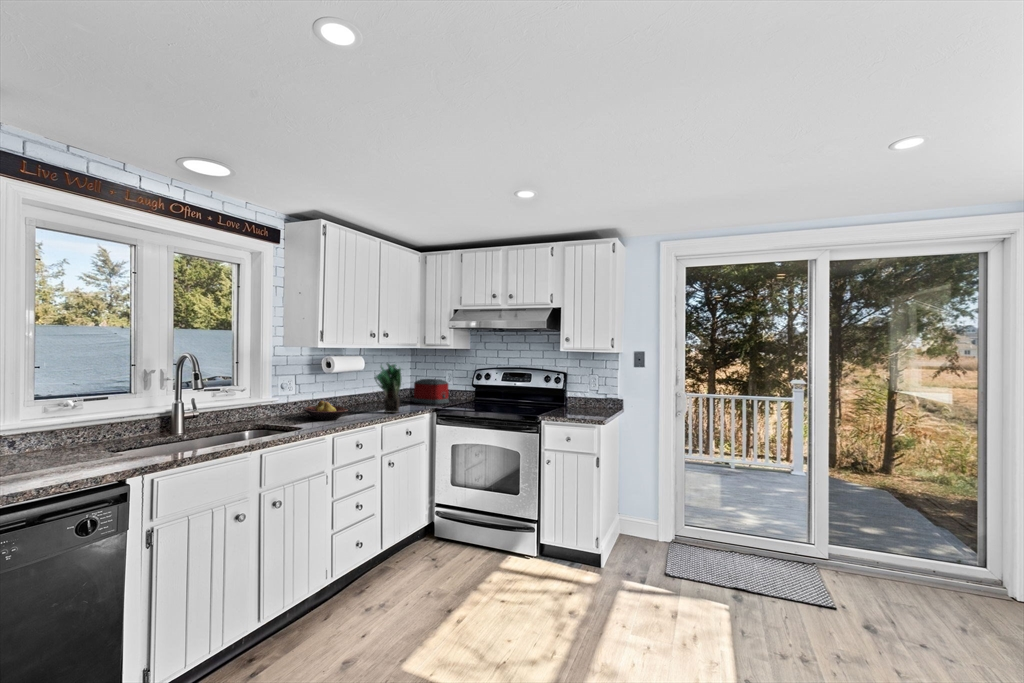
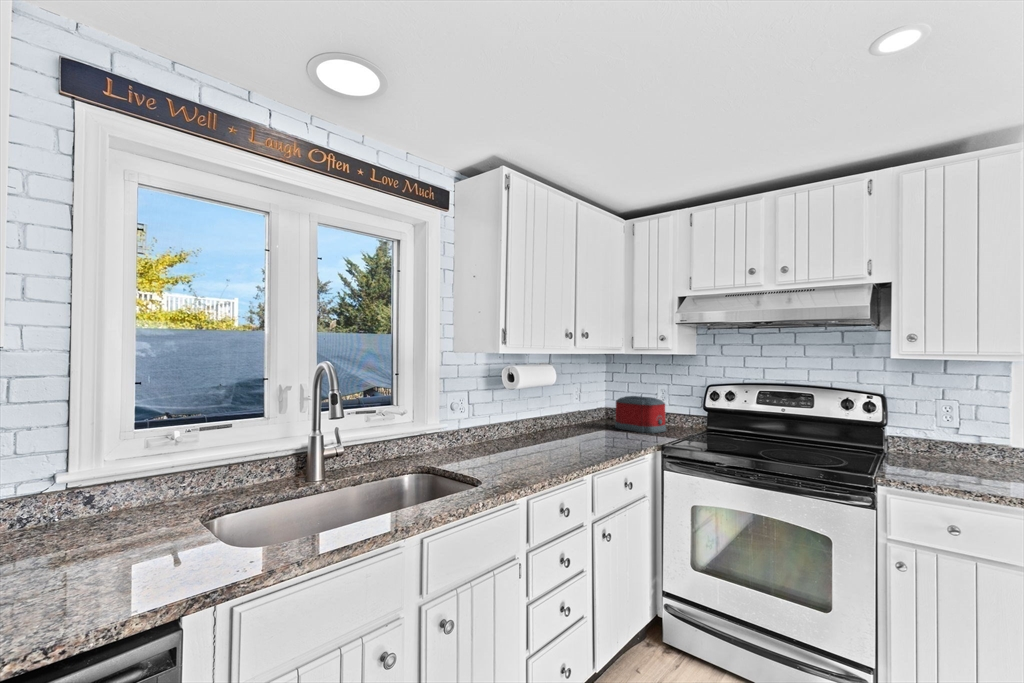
potted plant: present [375,363,401,413] -> none [573,376,613,449]
fruit bowl: present [304,401,348,421] -> none [480,429,542,462]

